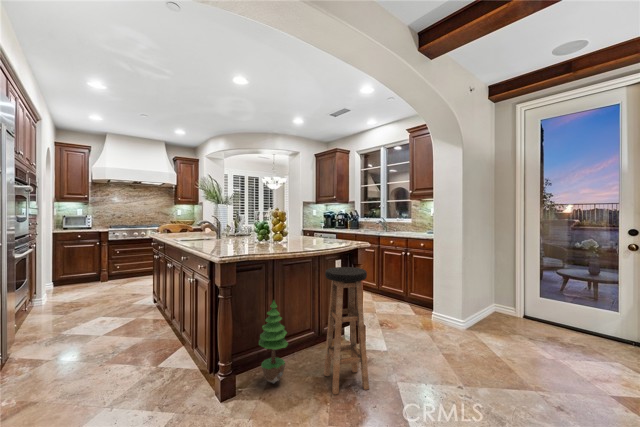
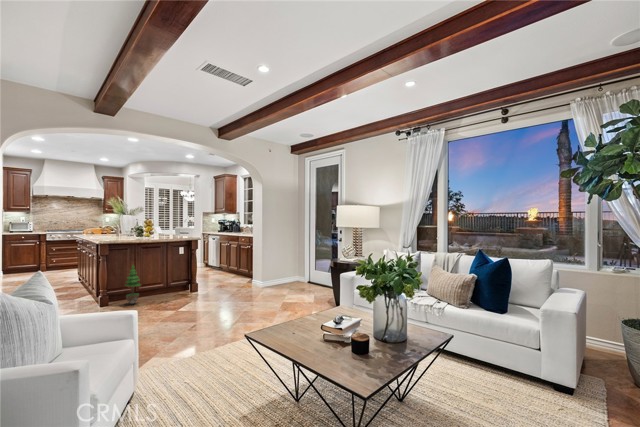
bar stool: present [324,267,369,394] -> none [159,249,181,306]

